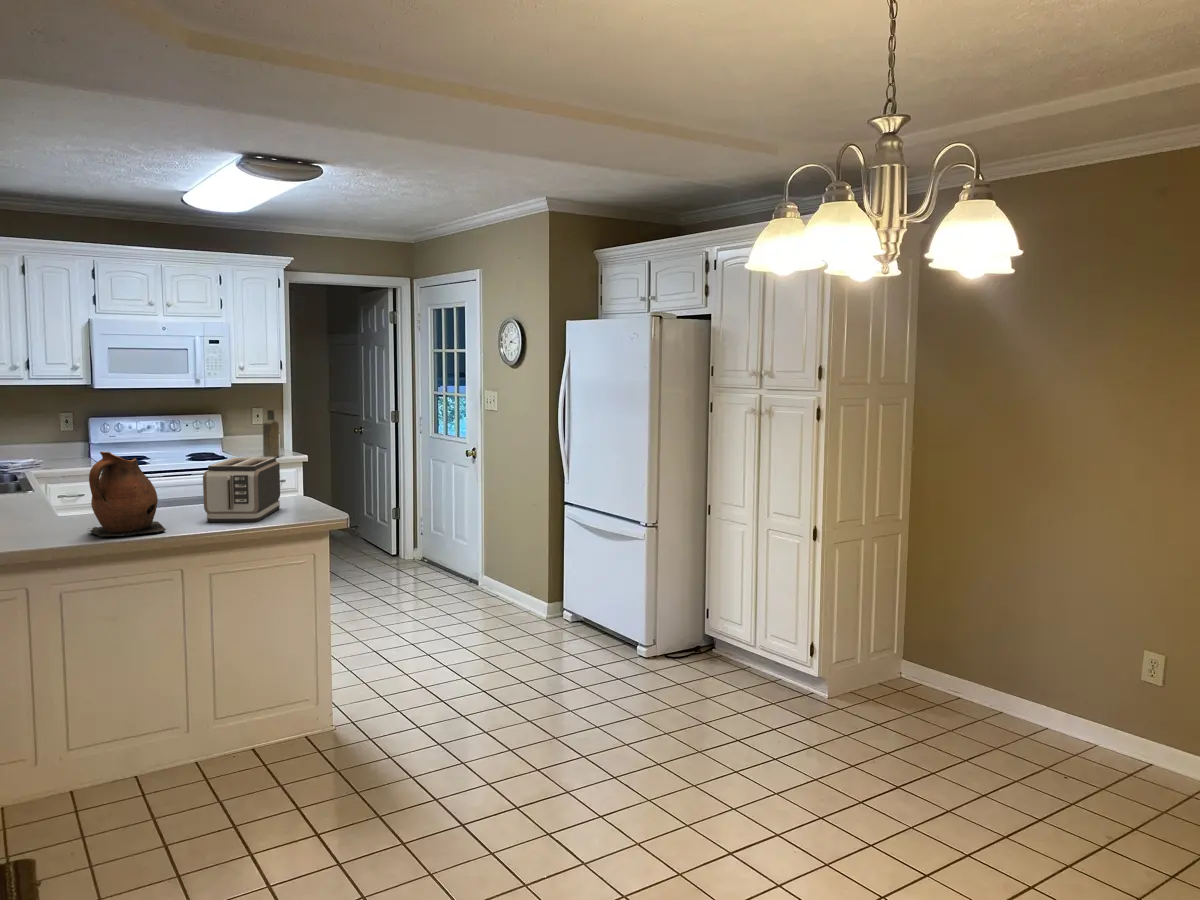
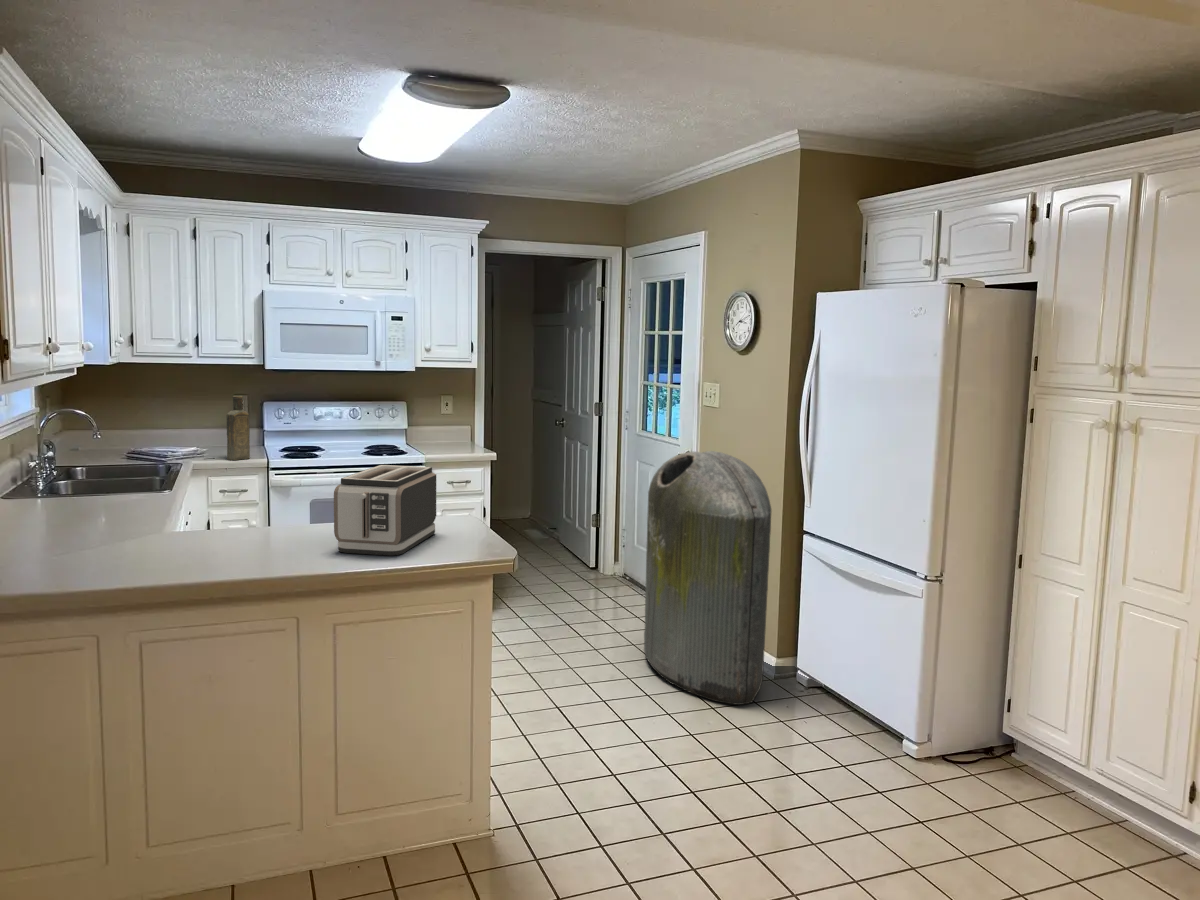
bottle: present [263,409,279,458] -> present [227,396,250,460]
trash can: none [443,445,539,637] -> present [644,451,771,705]
ceramic pitcher: present [89,452,166,537] -> none [184,457,279,571]

